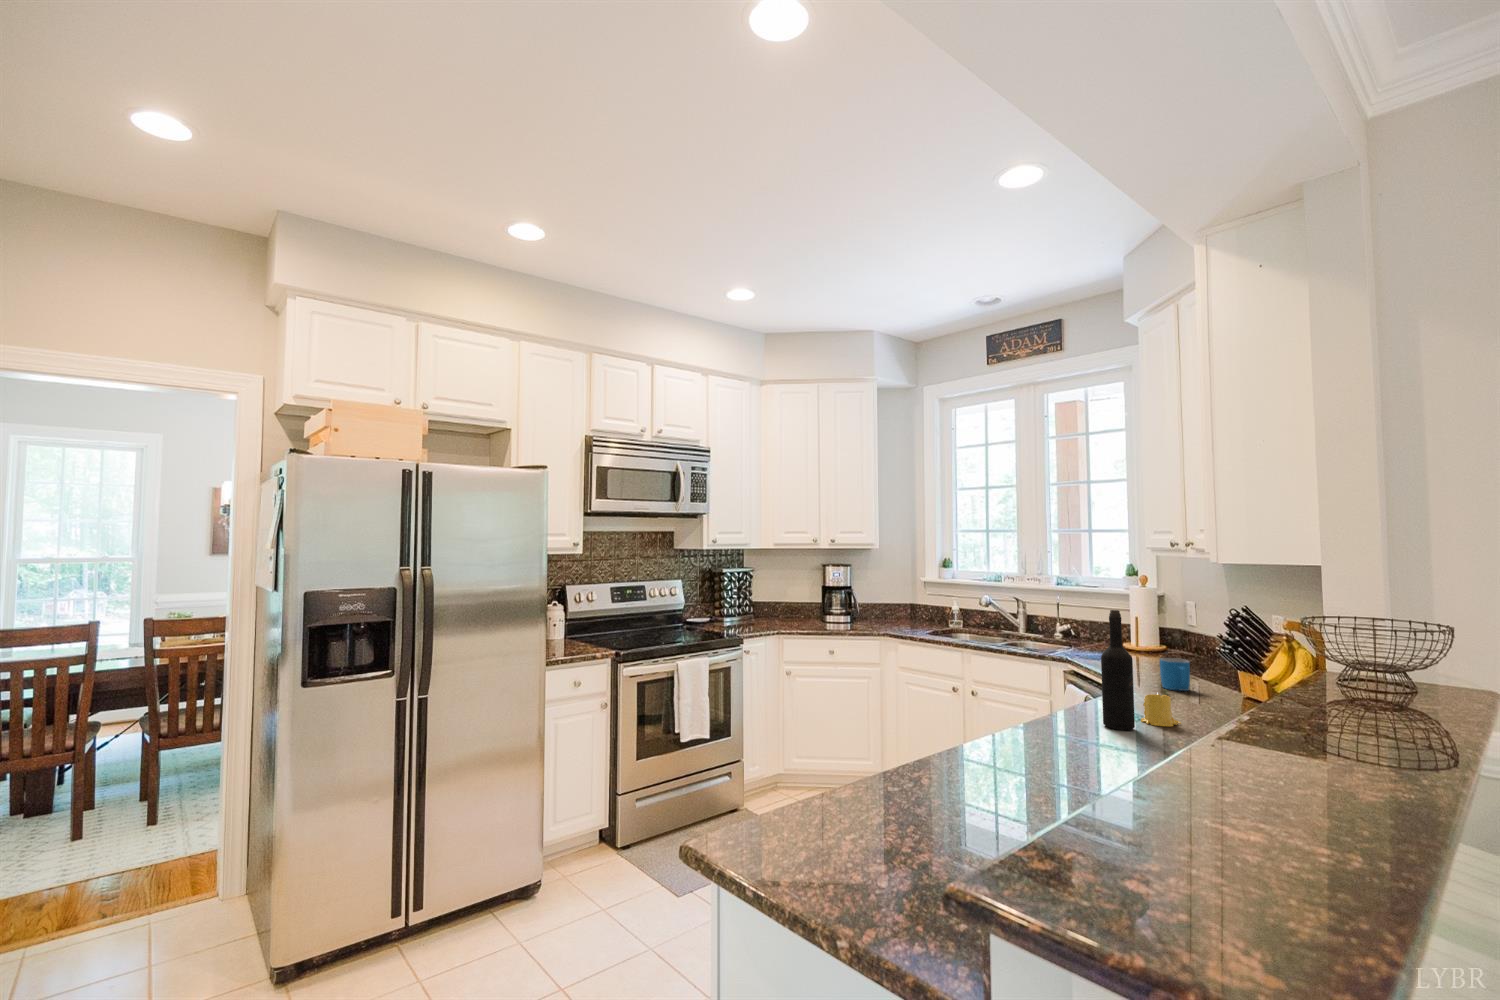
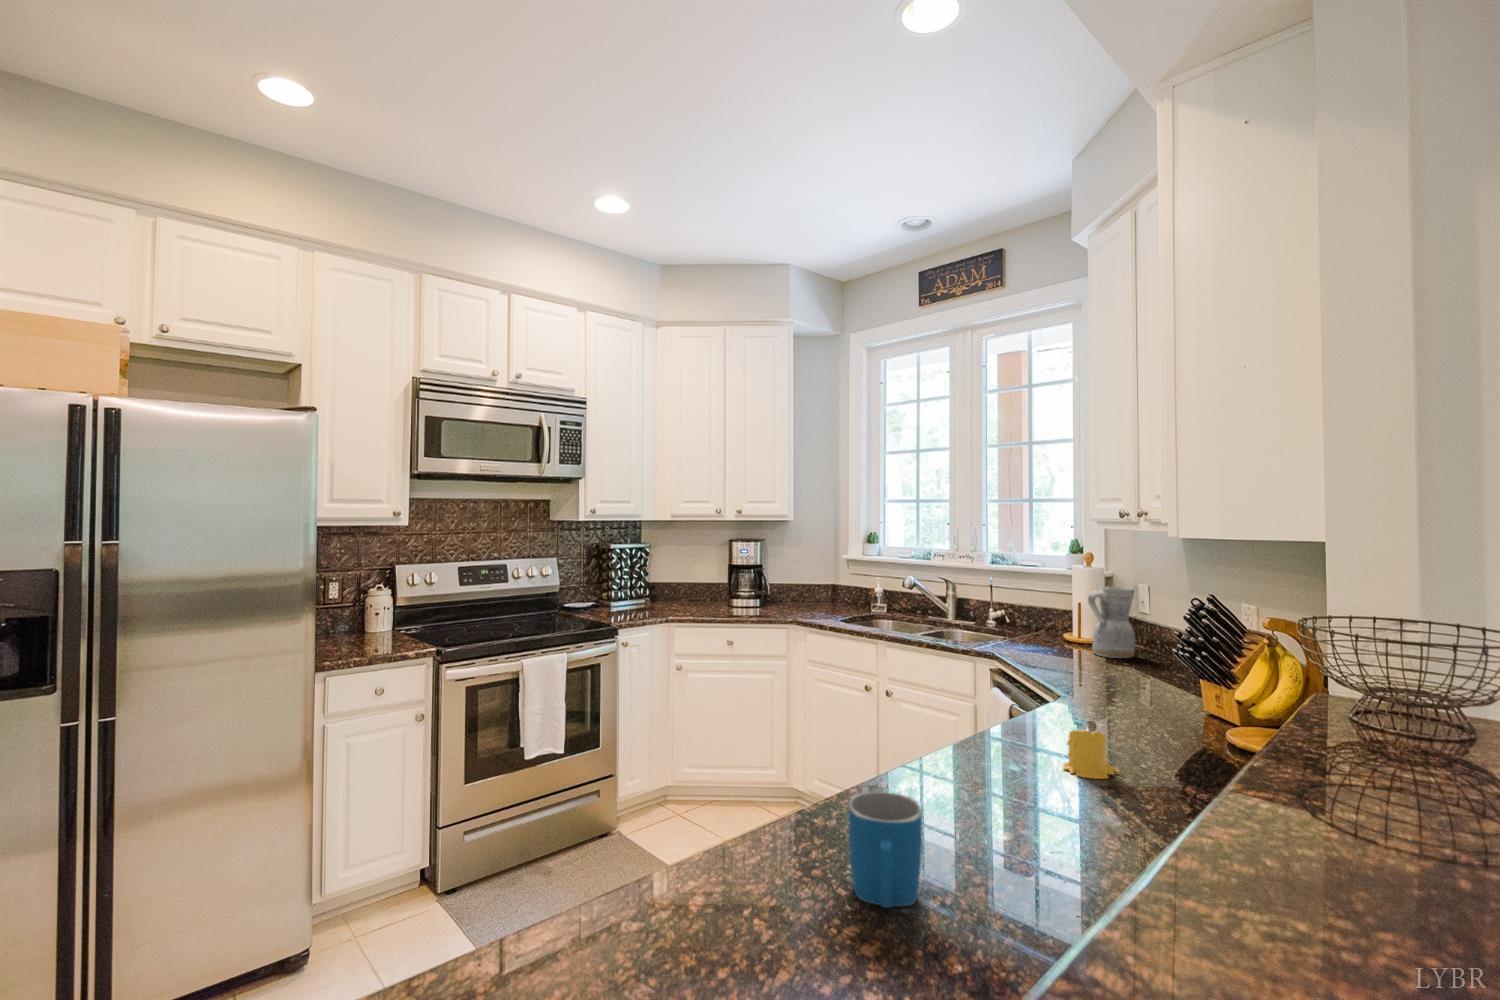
ceramic pitcher: none [1144,603,1185,662] -> present [1088,586,1135,658]
wine bottle: present [1101,610,1135,730] -> none [1004,607,1050,789]
mug: present [1160,658,1190,691] -> present [849,792,922,908]

